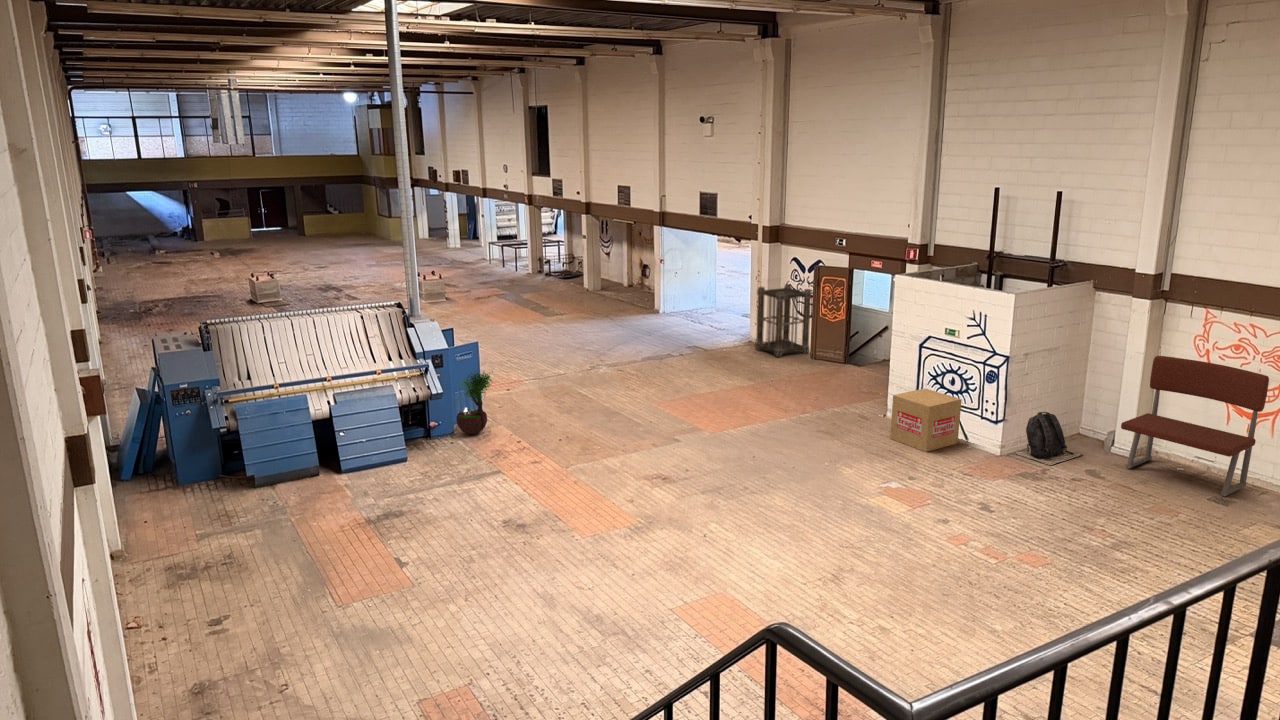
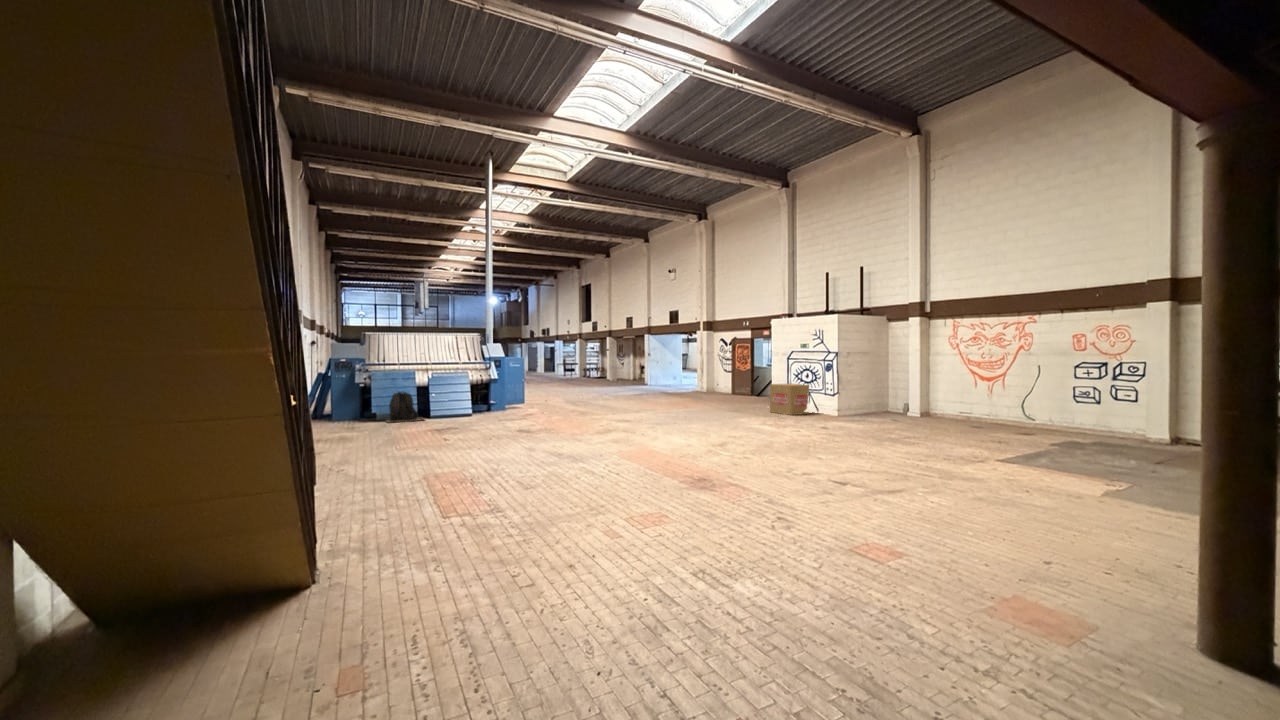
shelving unit: present [756,284,812,357] -> none [700,356,732,396]
bench: present [1121,356,1269,497] -> none [909,349,995,426]
potted tree: present [457,371,493,434] -> none [507,367,532,410]
backpack: present [1016,412,1082,465] -> present [386,392,424,422]

